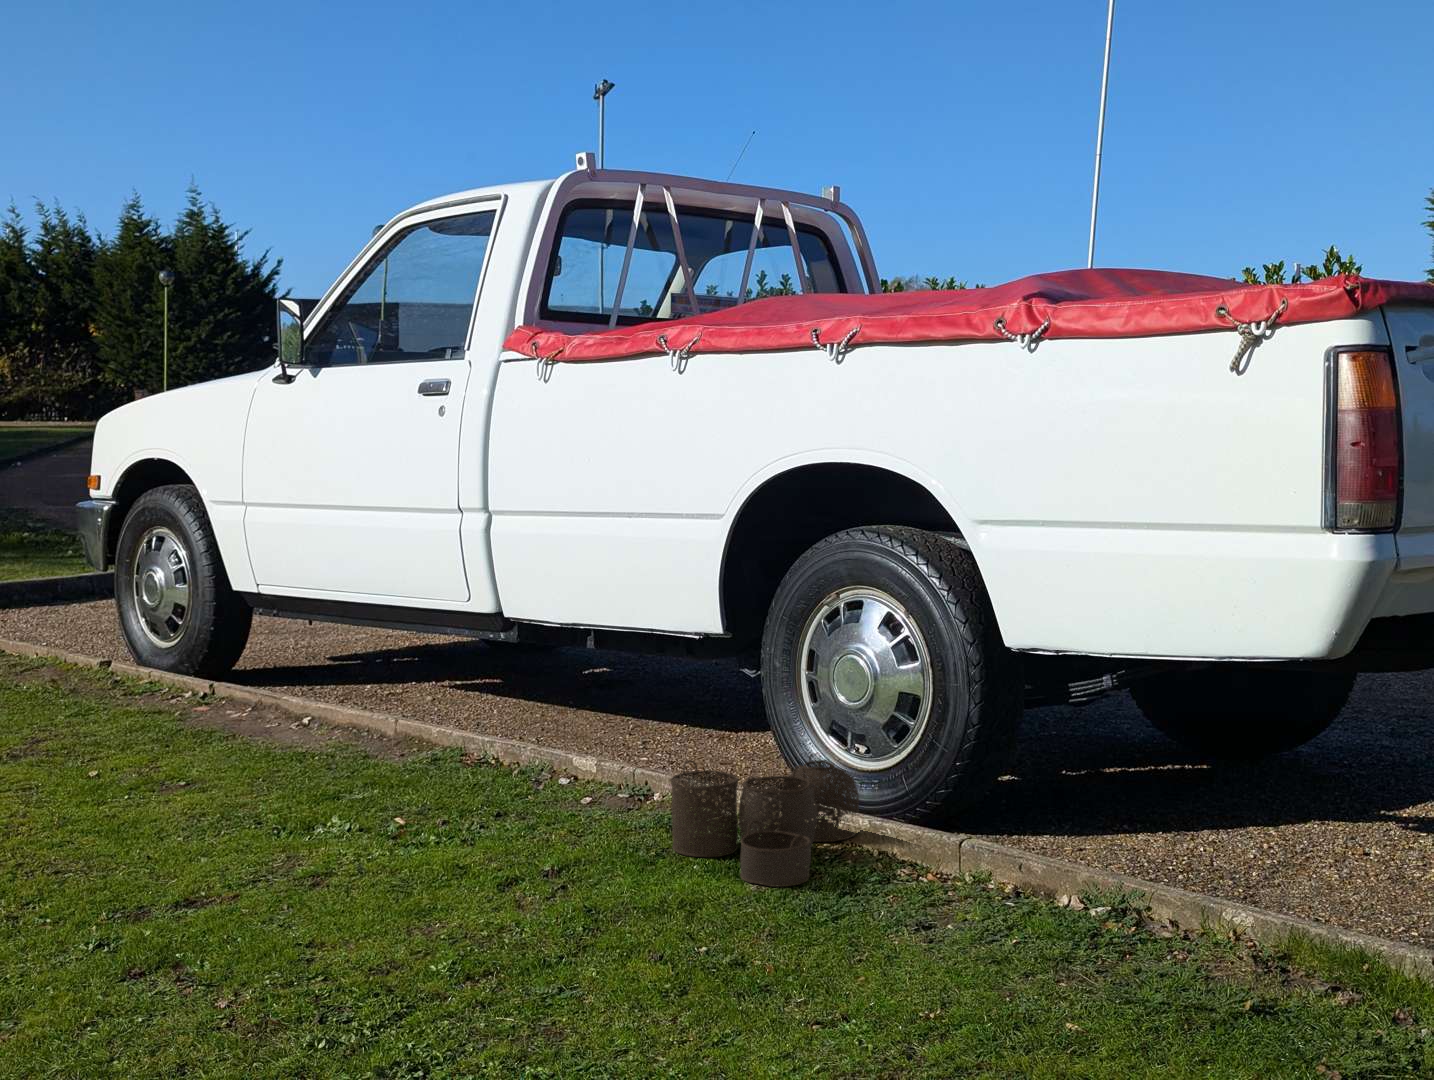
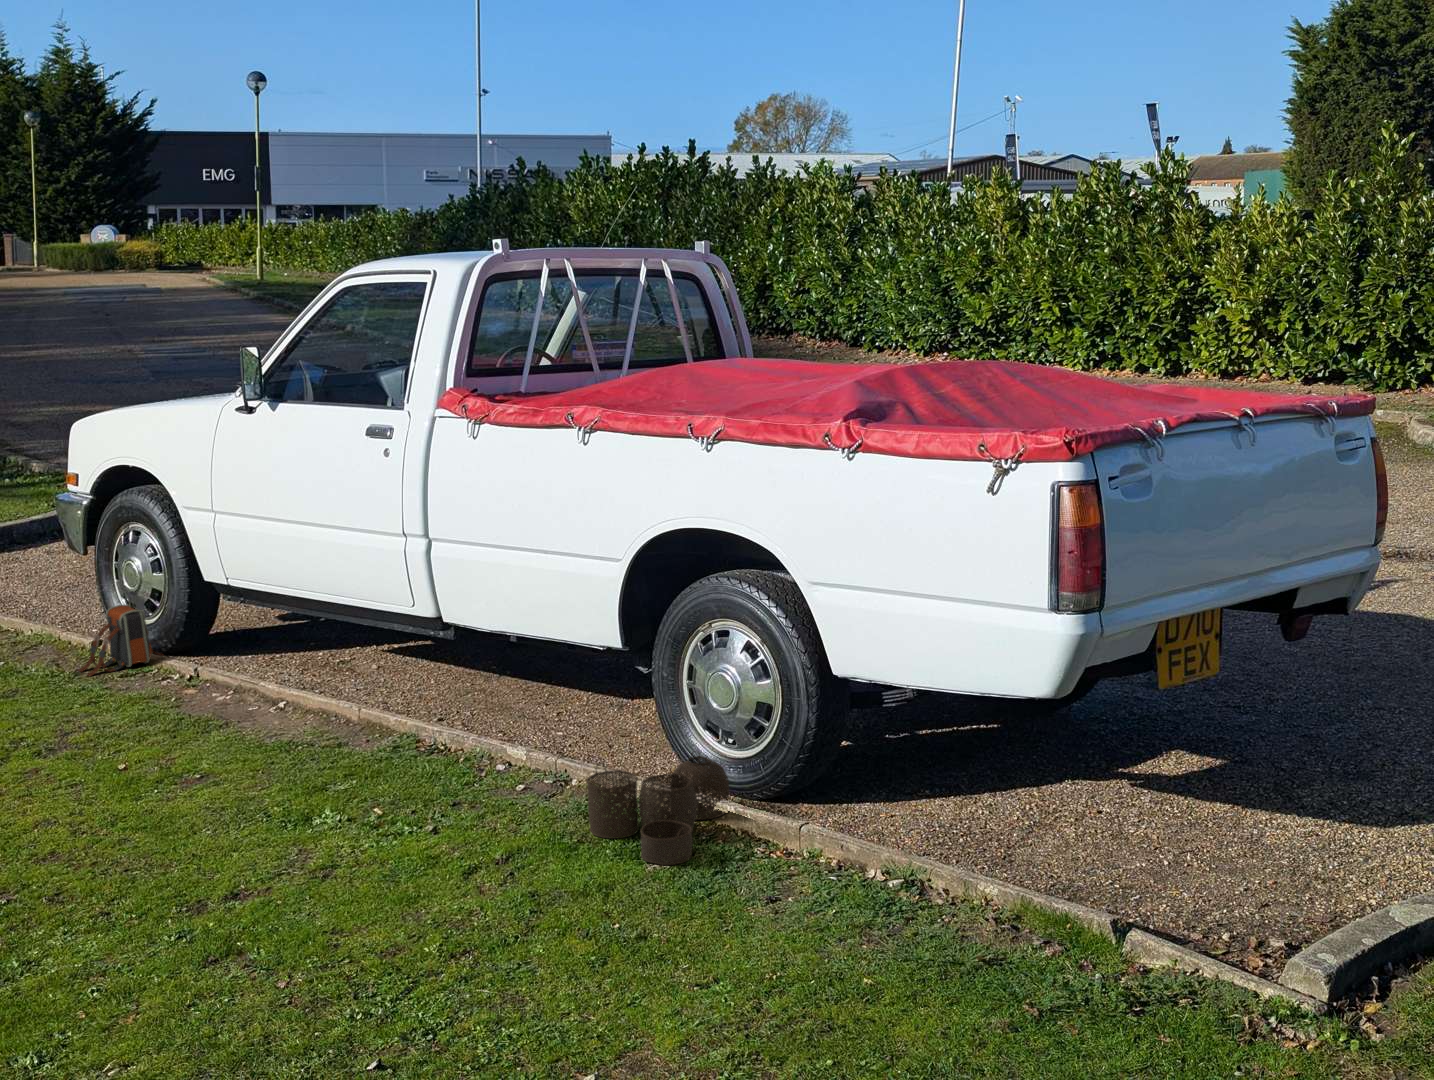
backpack: none [78,616,181,695] -> present [79,604,163,676]

